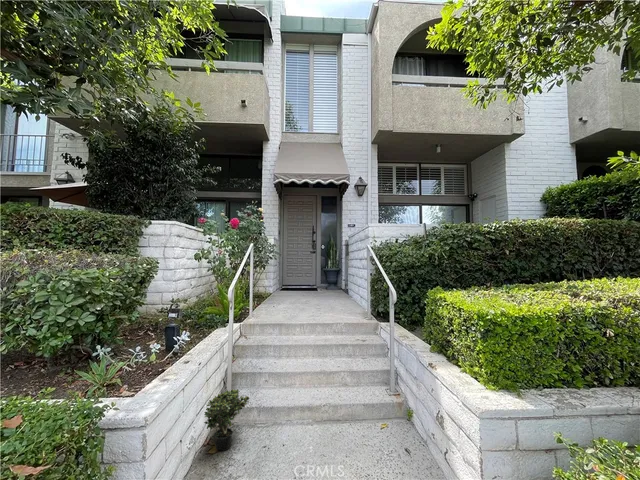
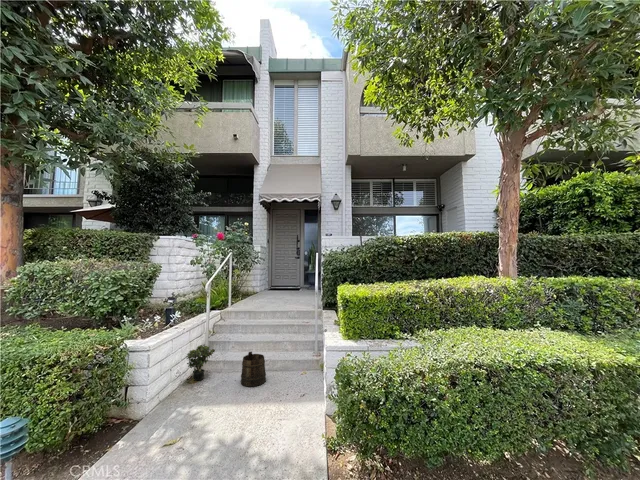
bucket: none [295,398,334,463] -> present [241,352,266,387]

